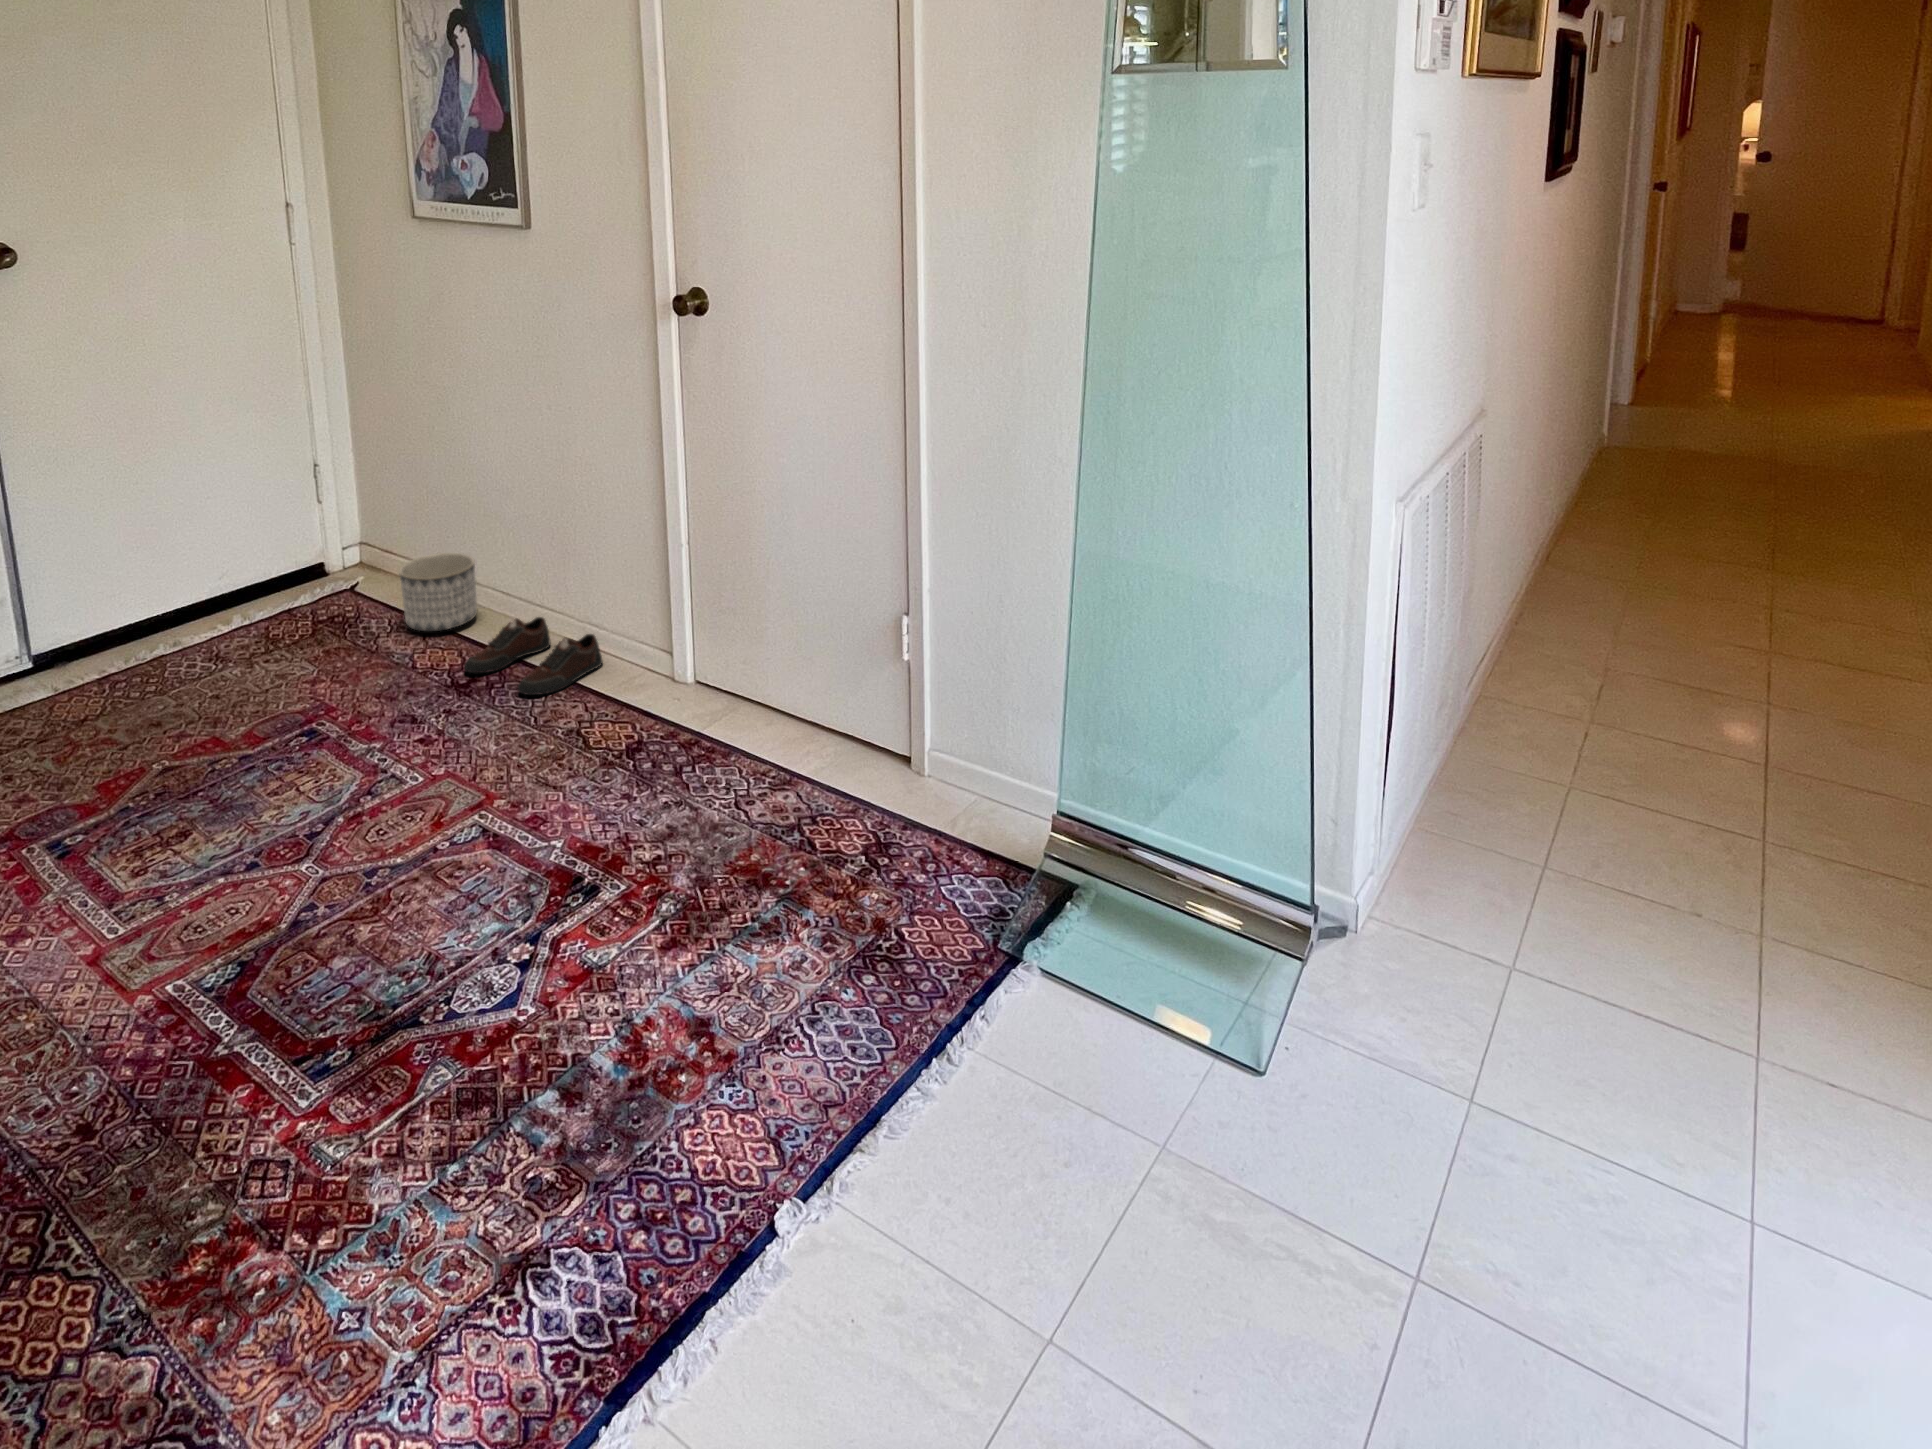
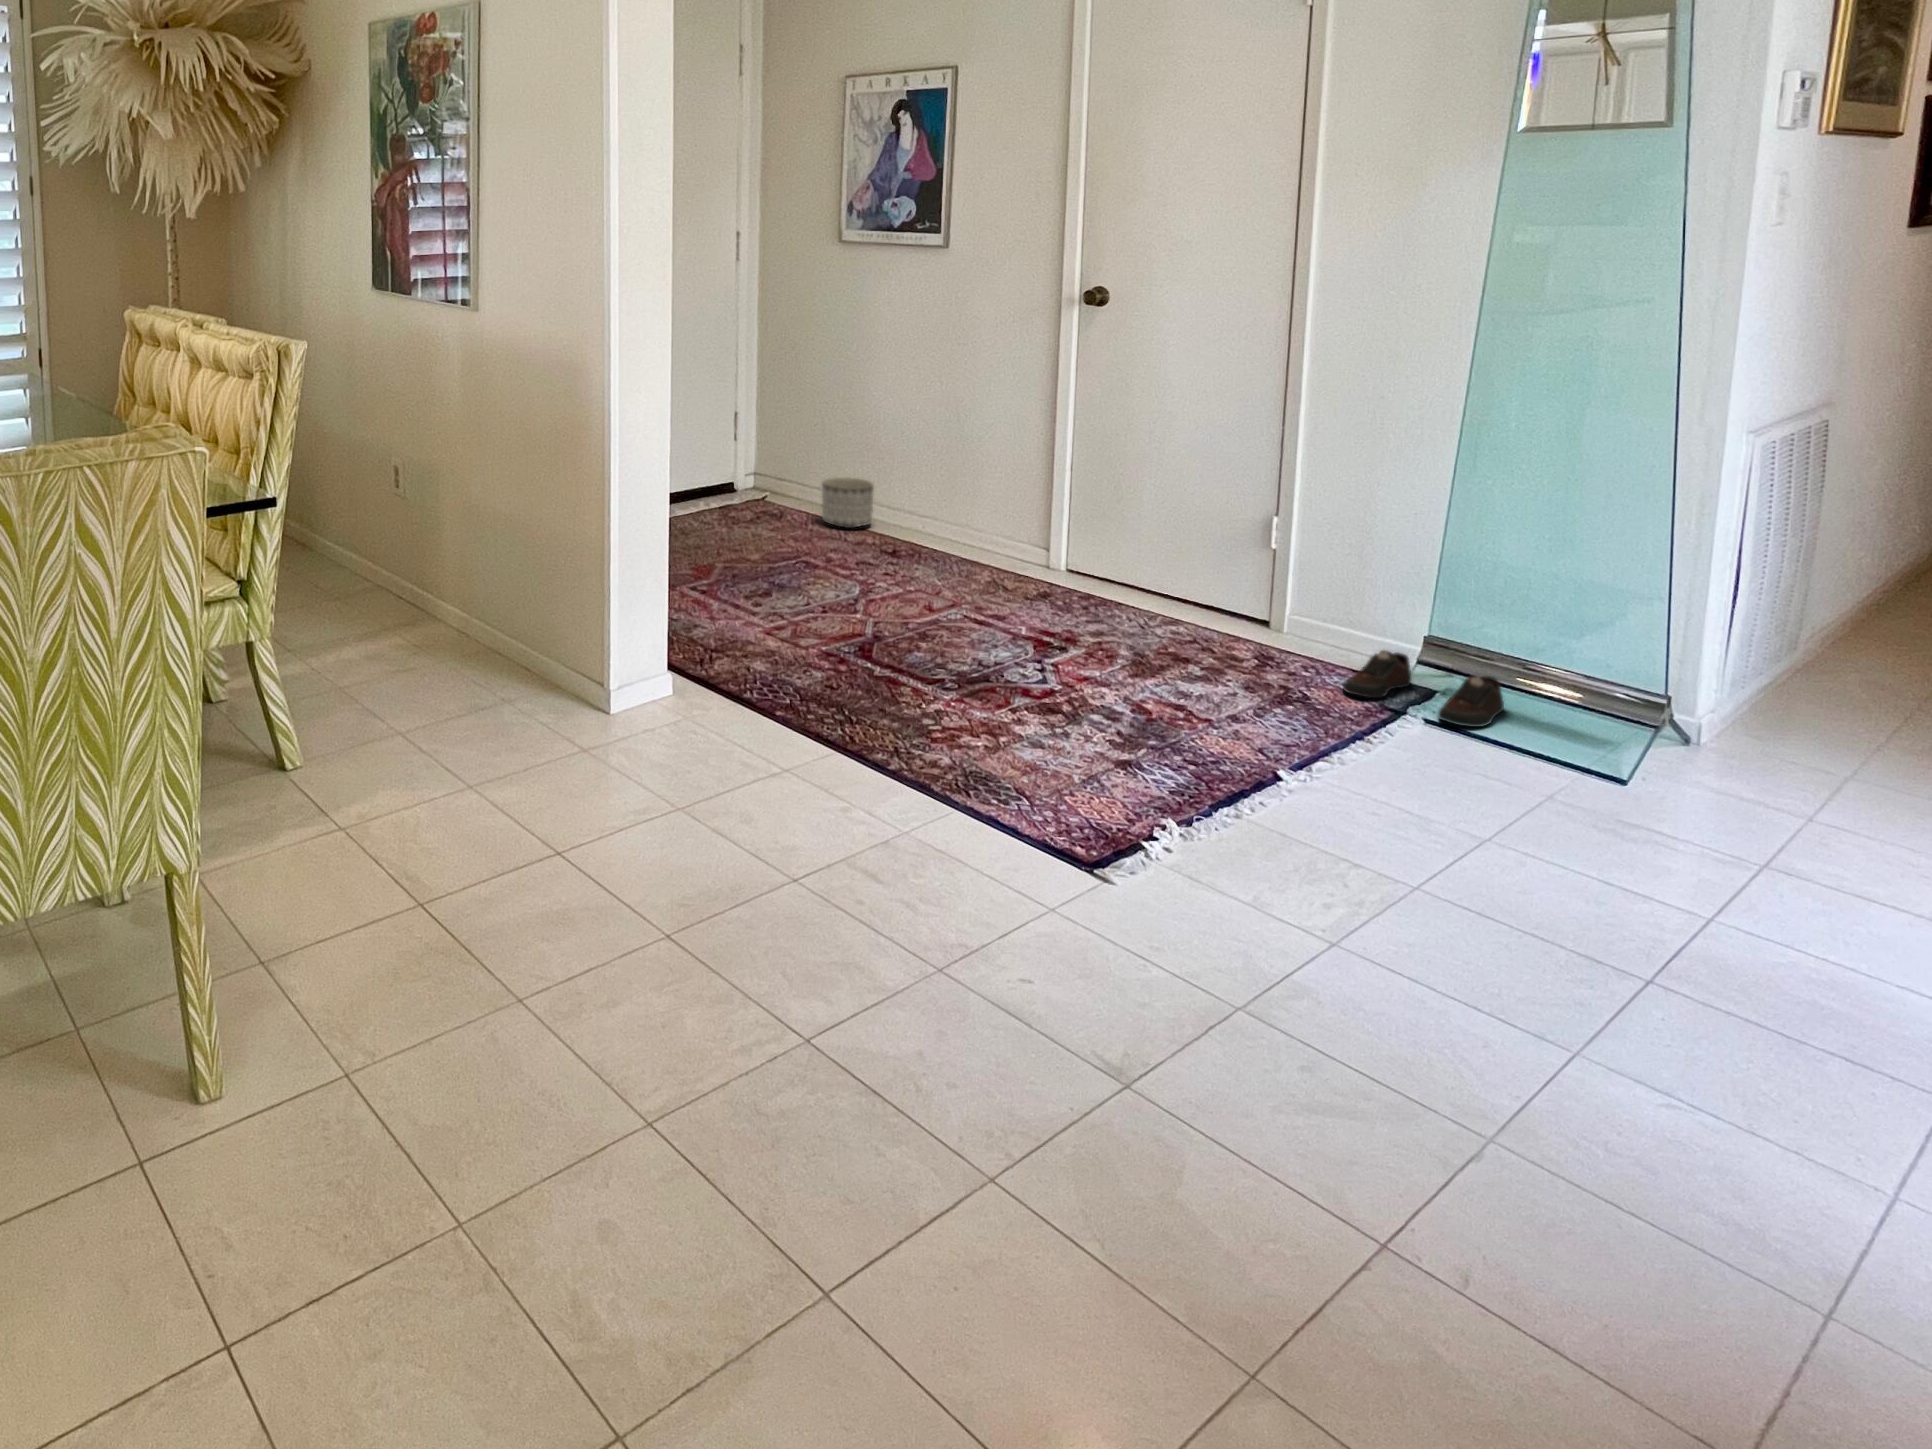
shoe: present [464,617,603,695] -> present [1342,650,1504,727]

